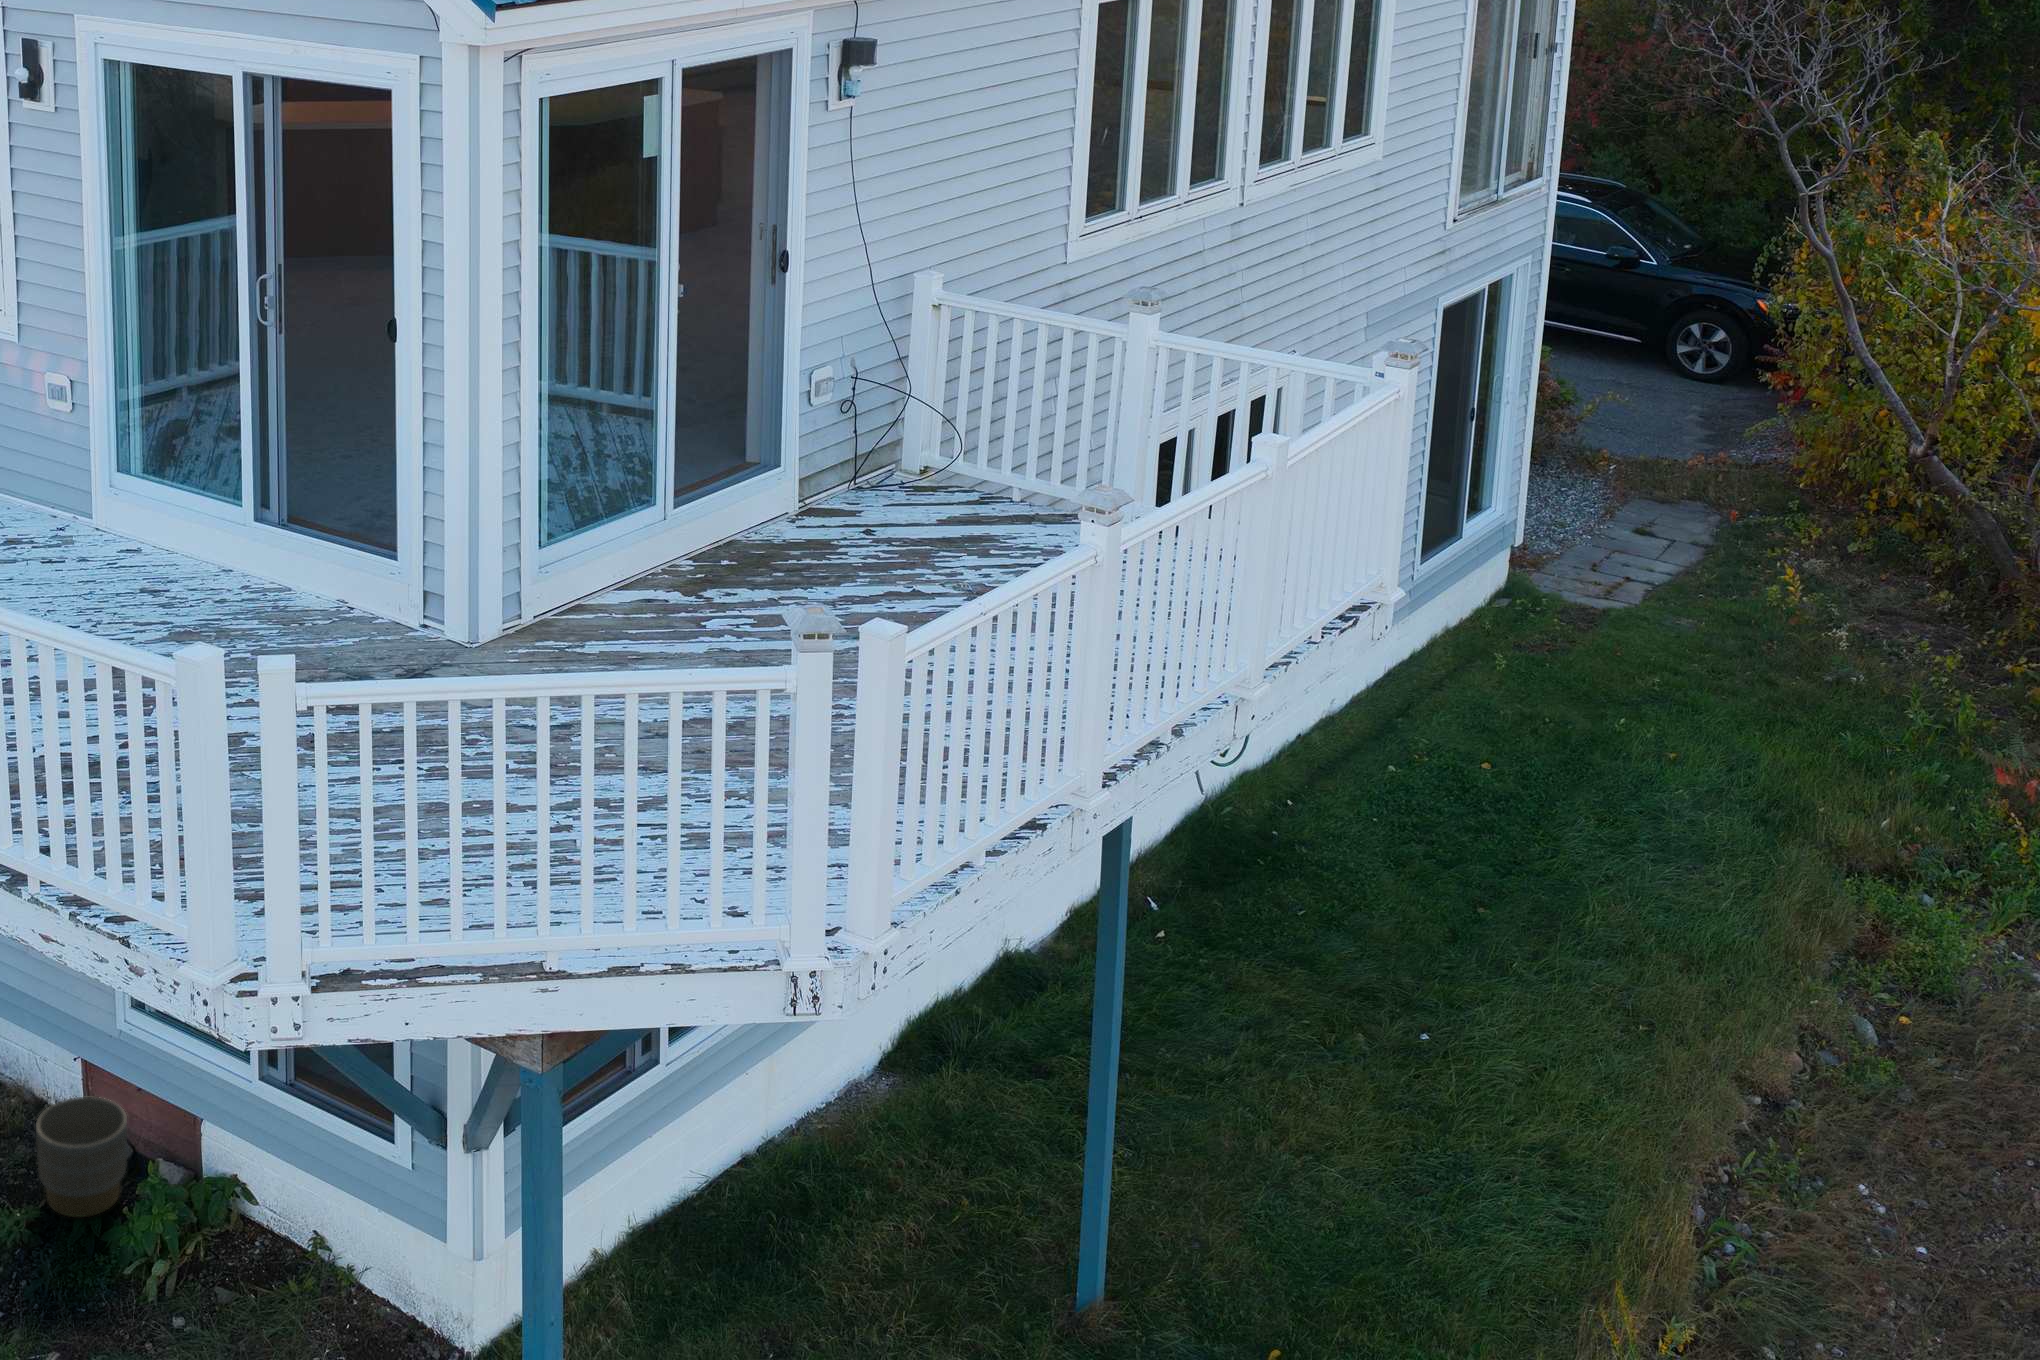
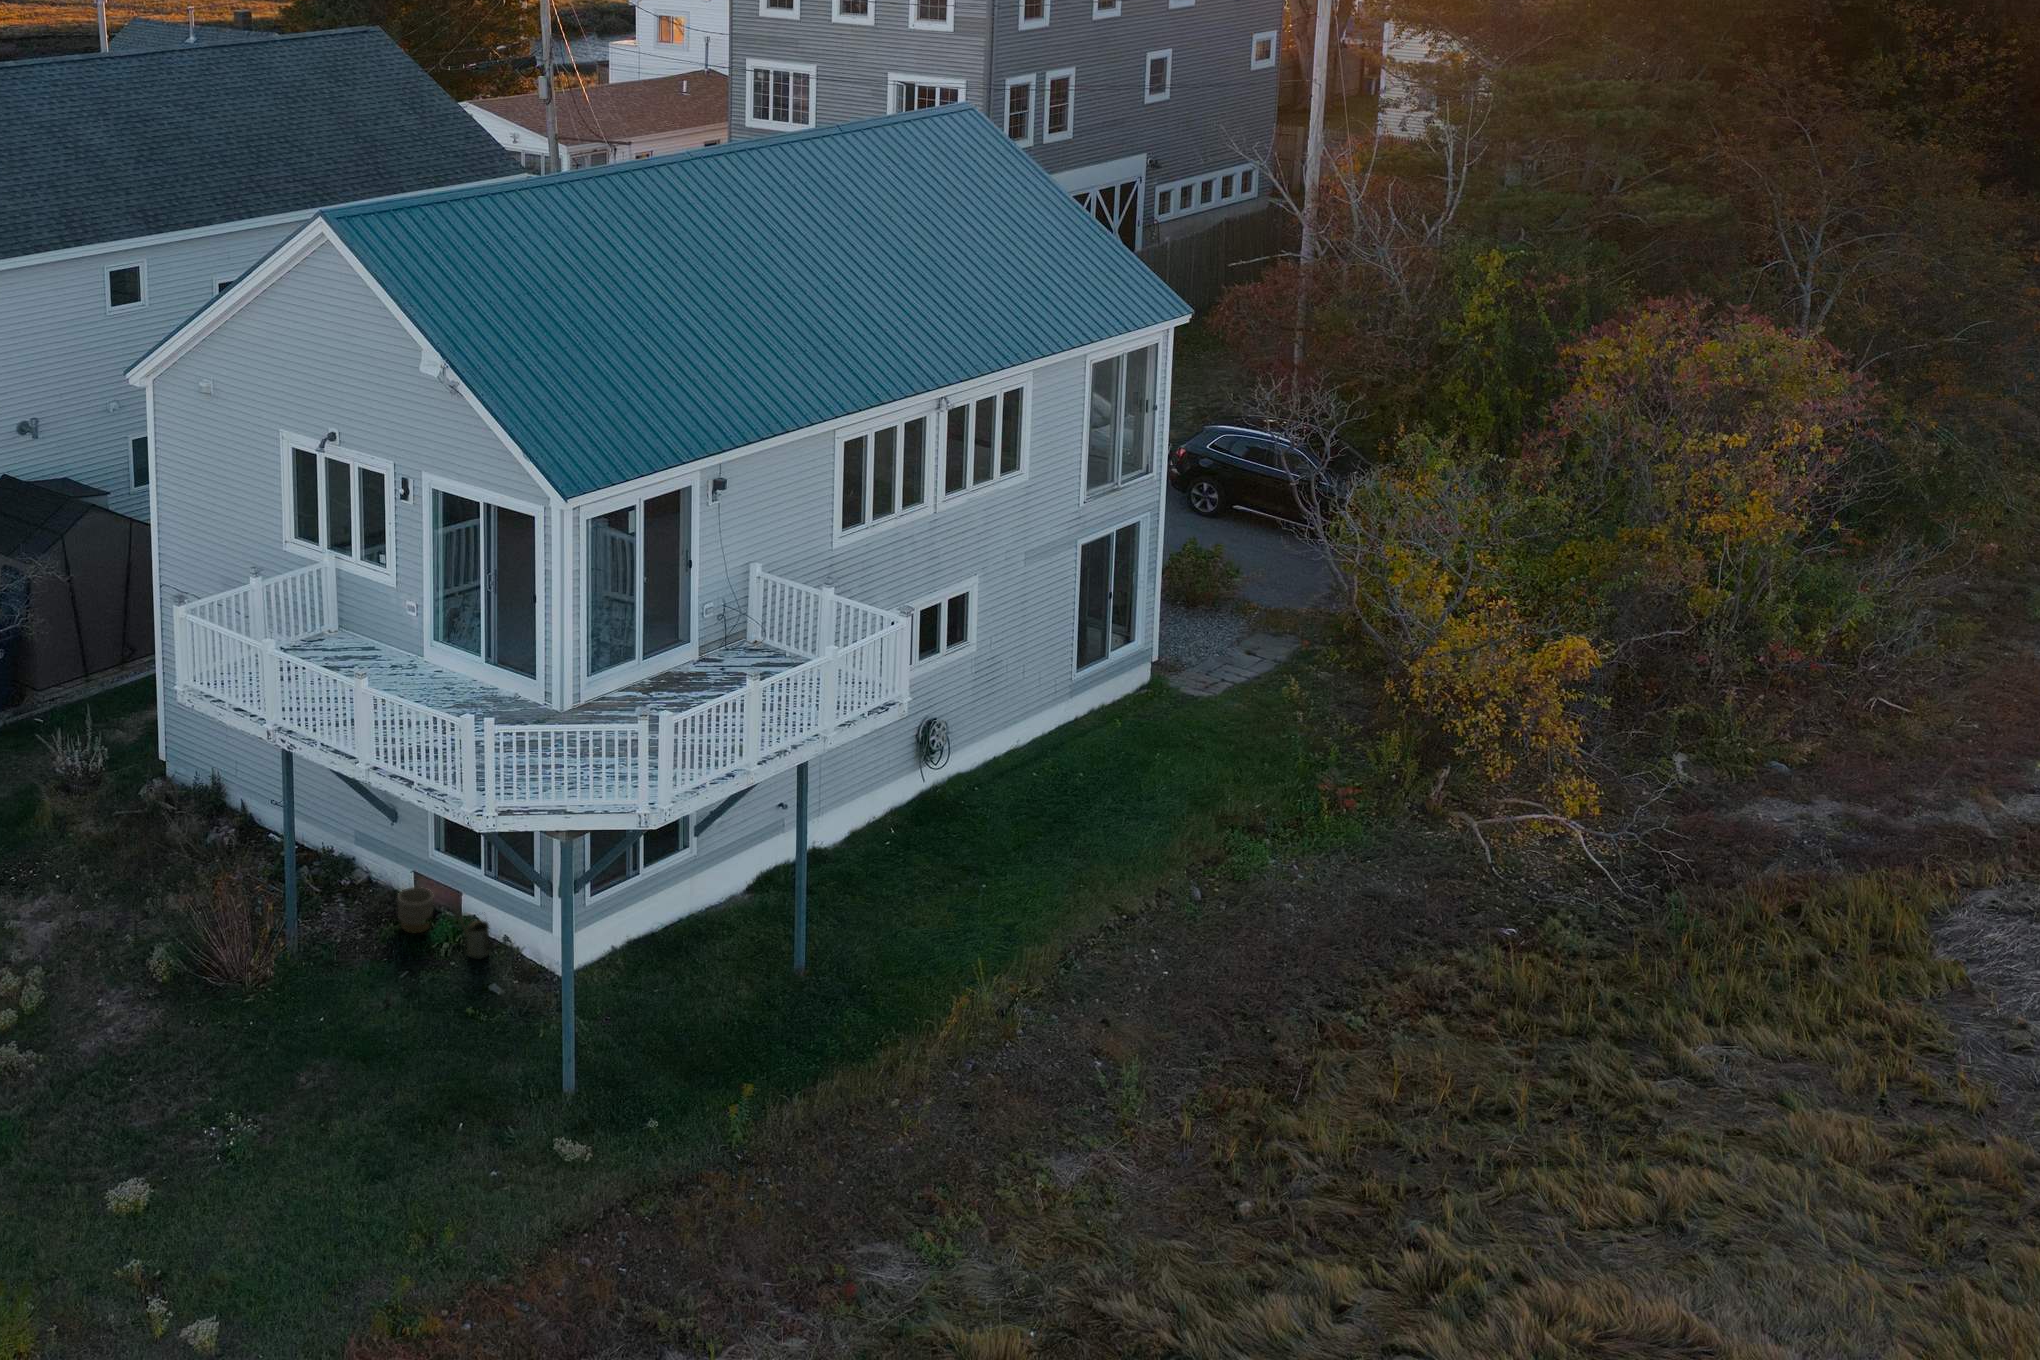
watering can: none [173,1154,271,1293] -> present [453,908,489,960]

